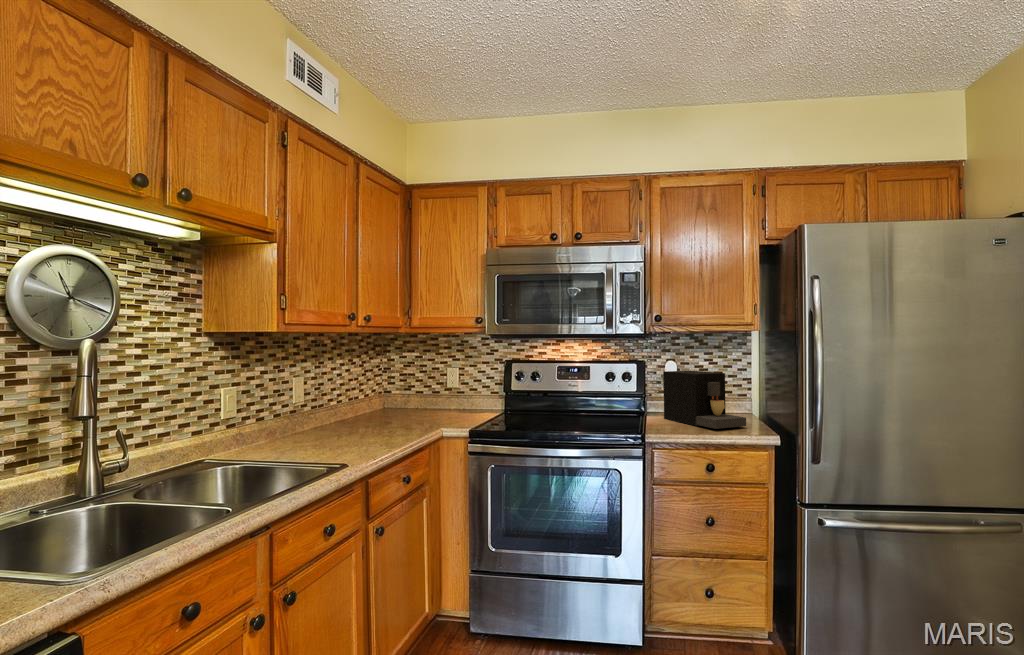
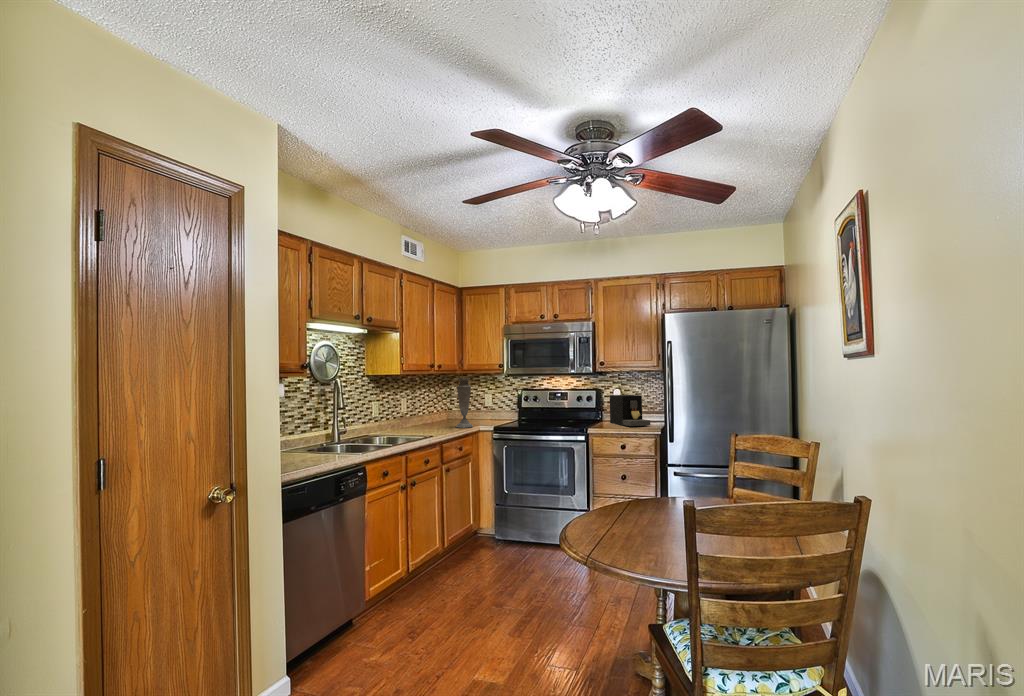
vase: none [397,340,428,432] -> present [456,378,473,428]

